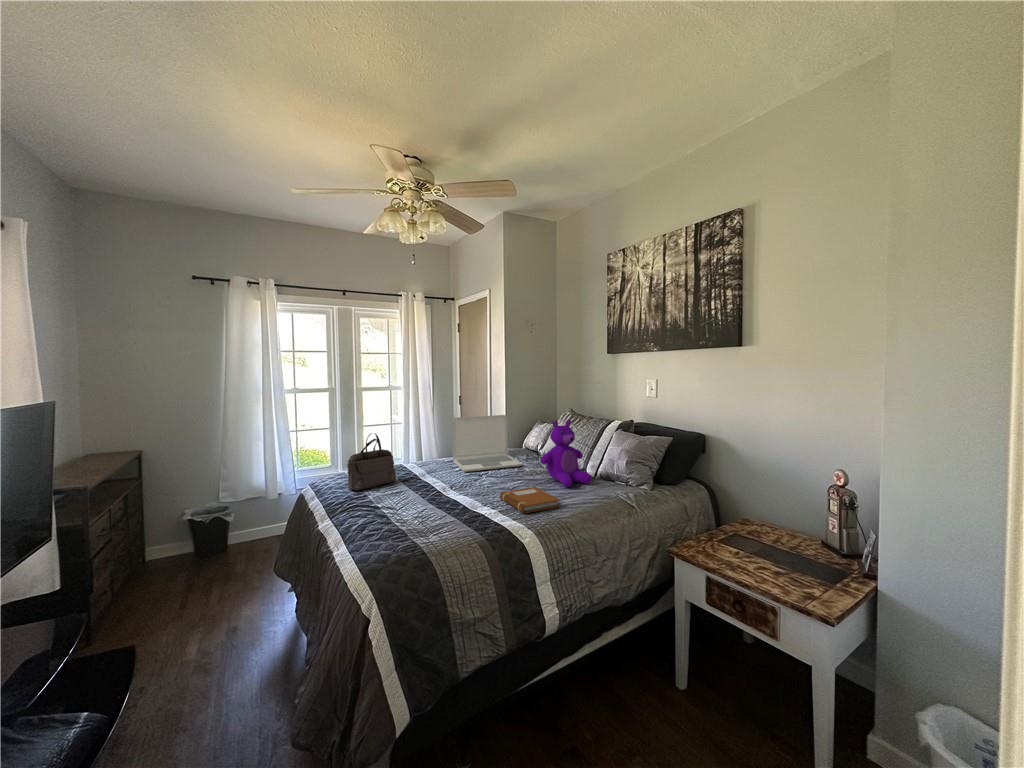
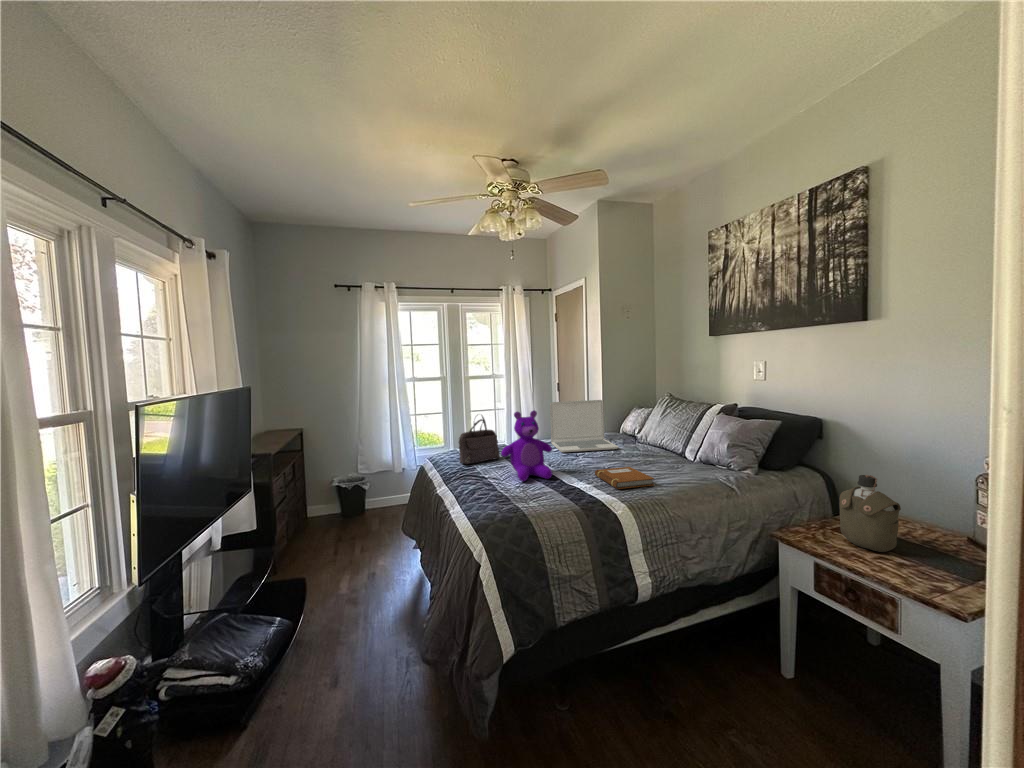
teddy bear: present [541,419,592,487] -> present [501,410,552,481]
water bottle: none [726,490,776,562] -> present [839,475,901,552]

